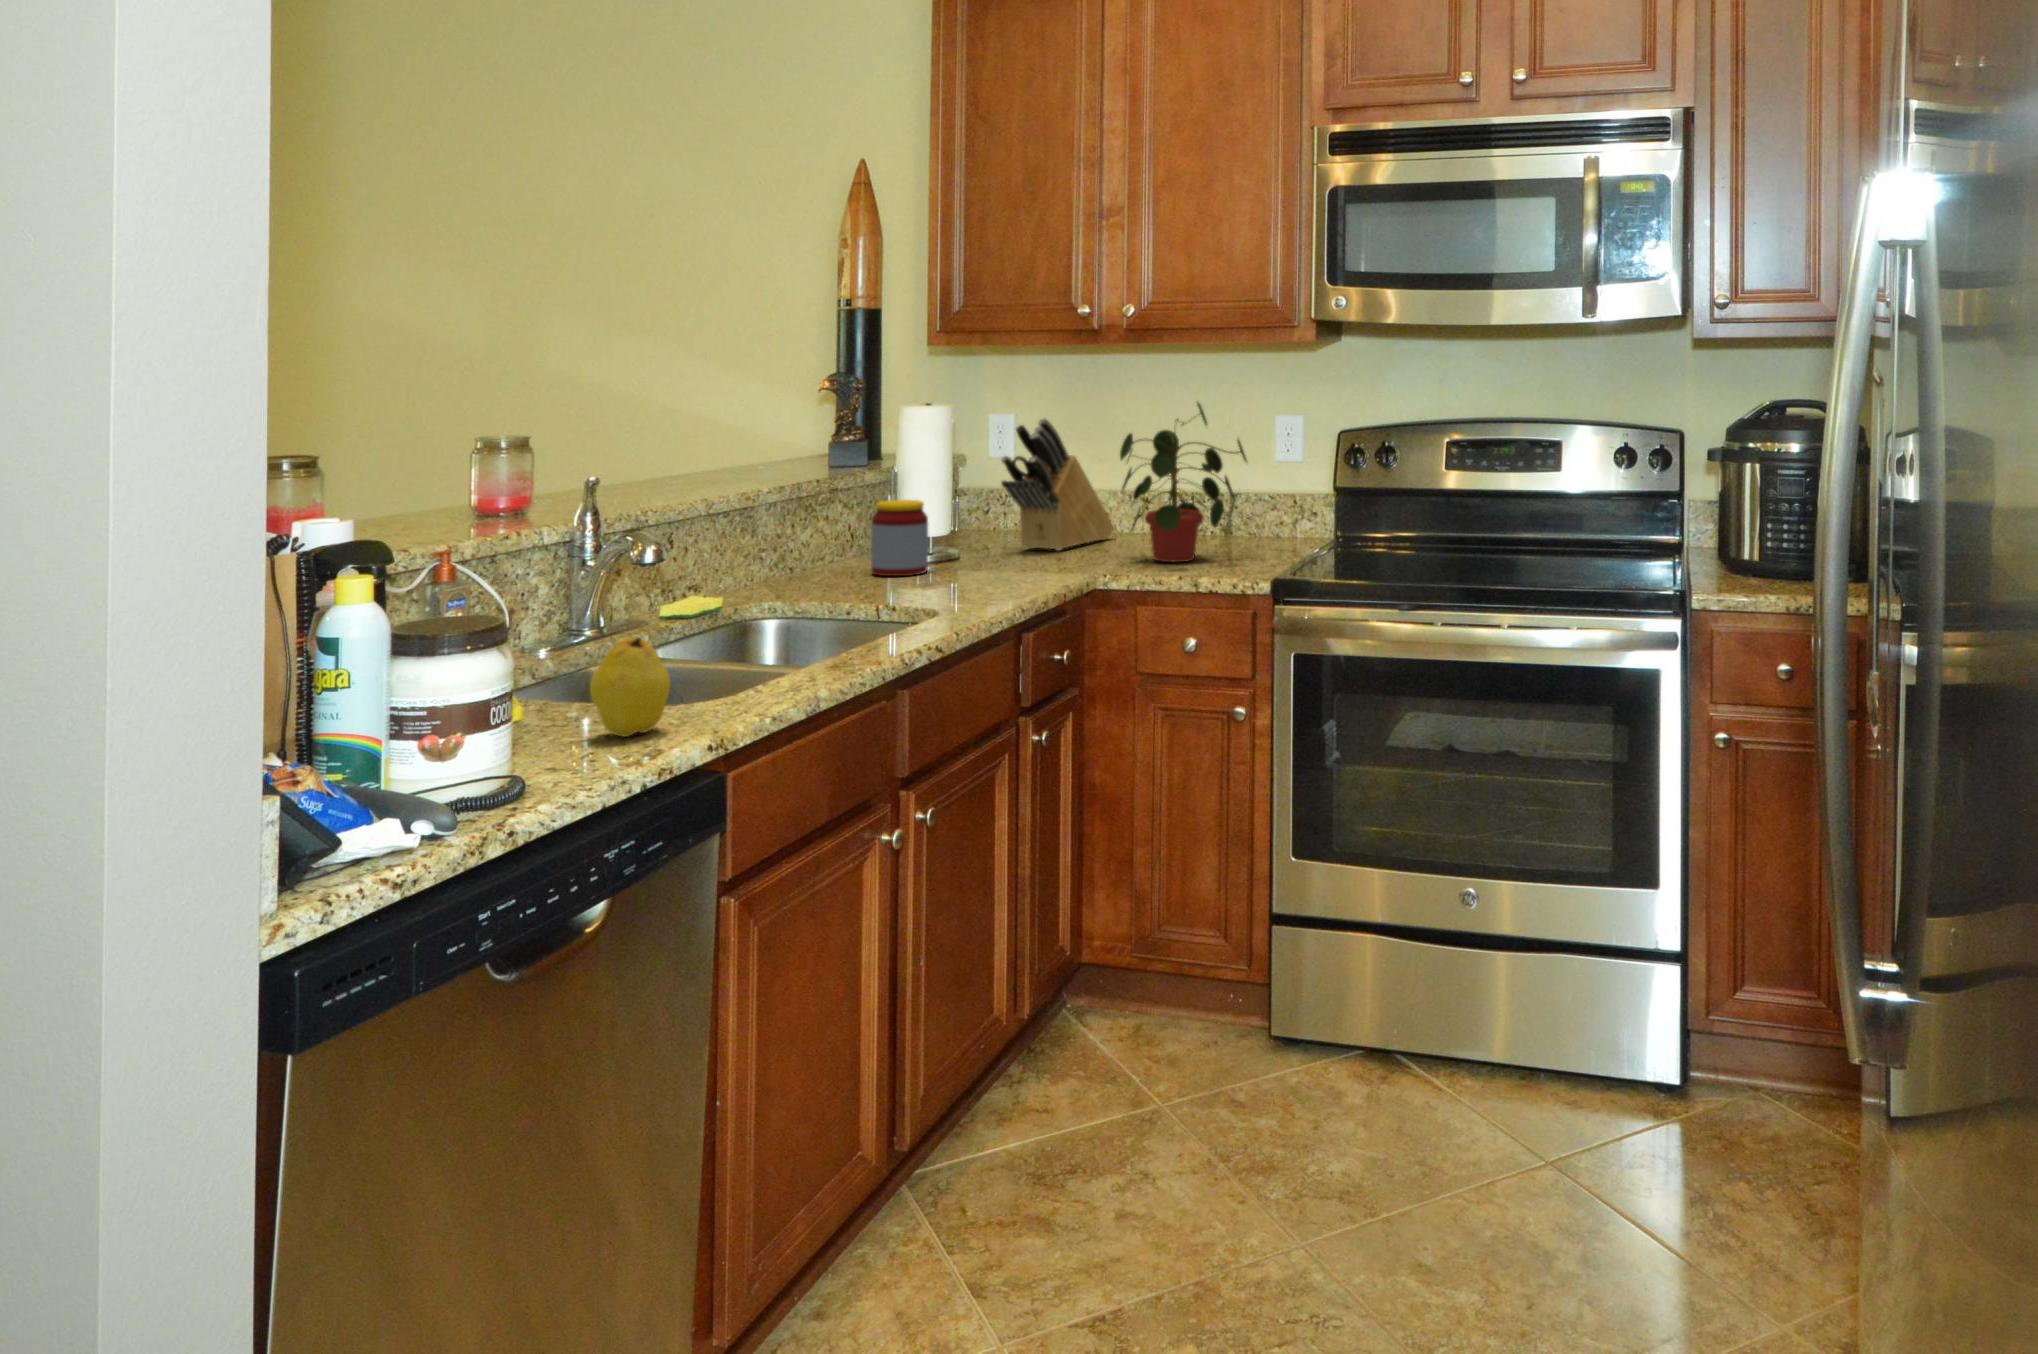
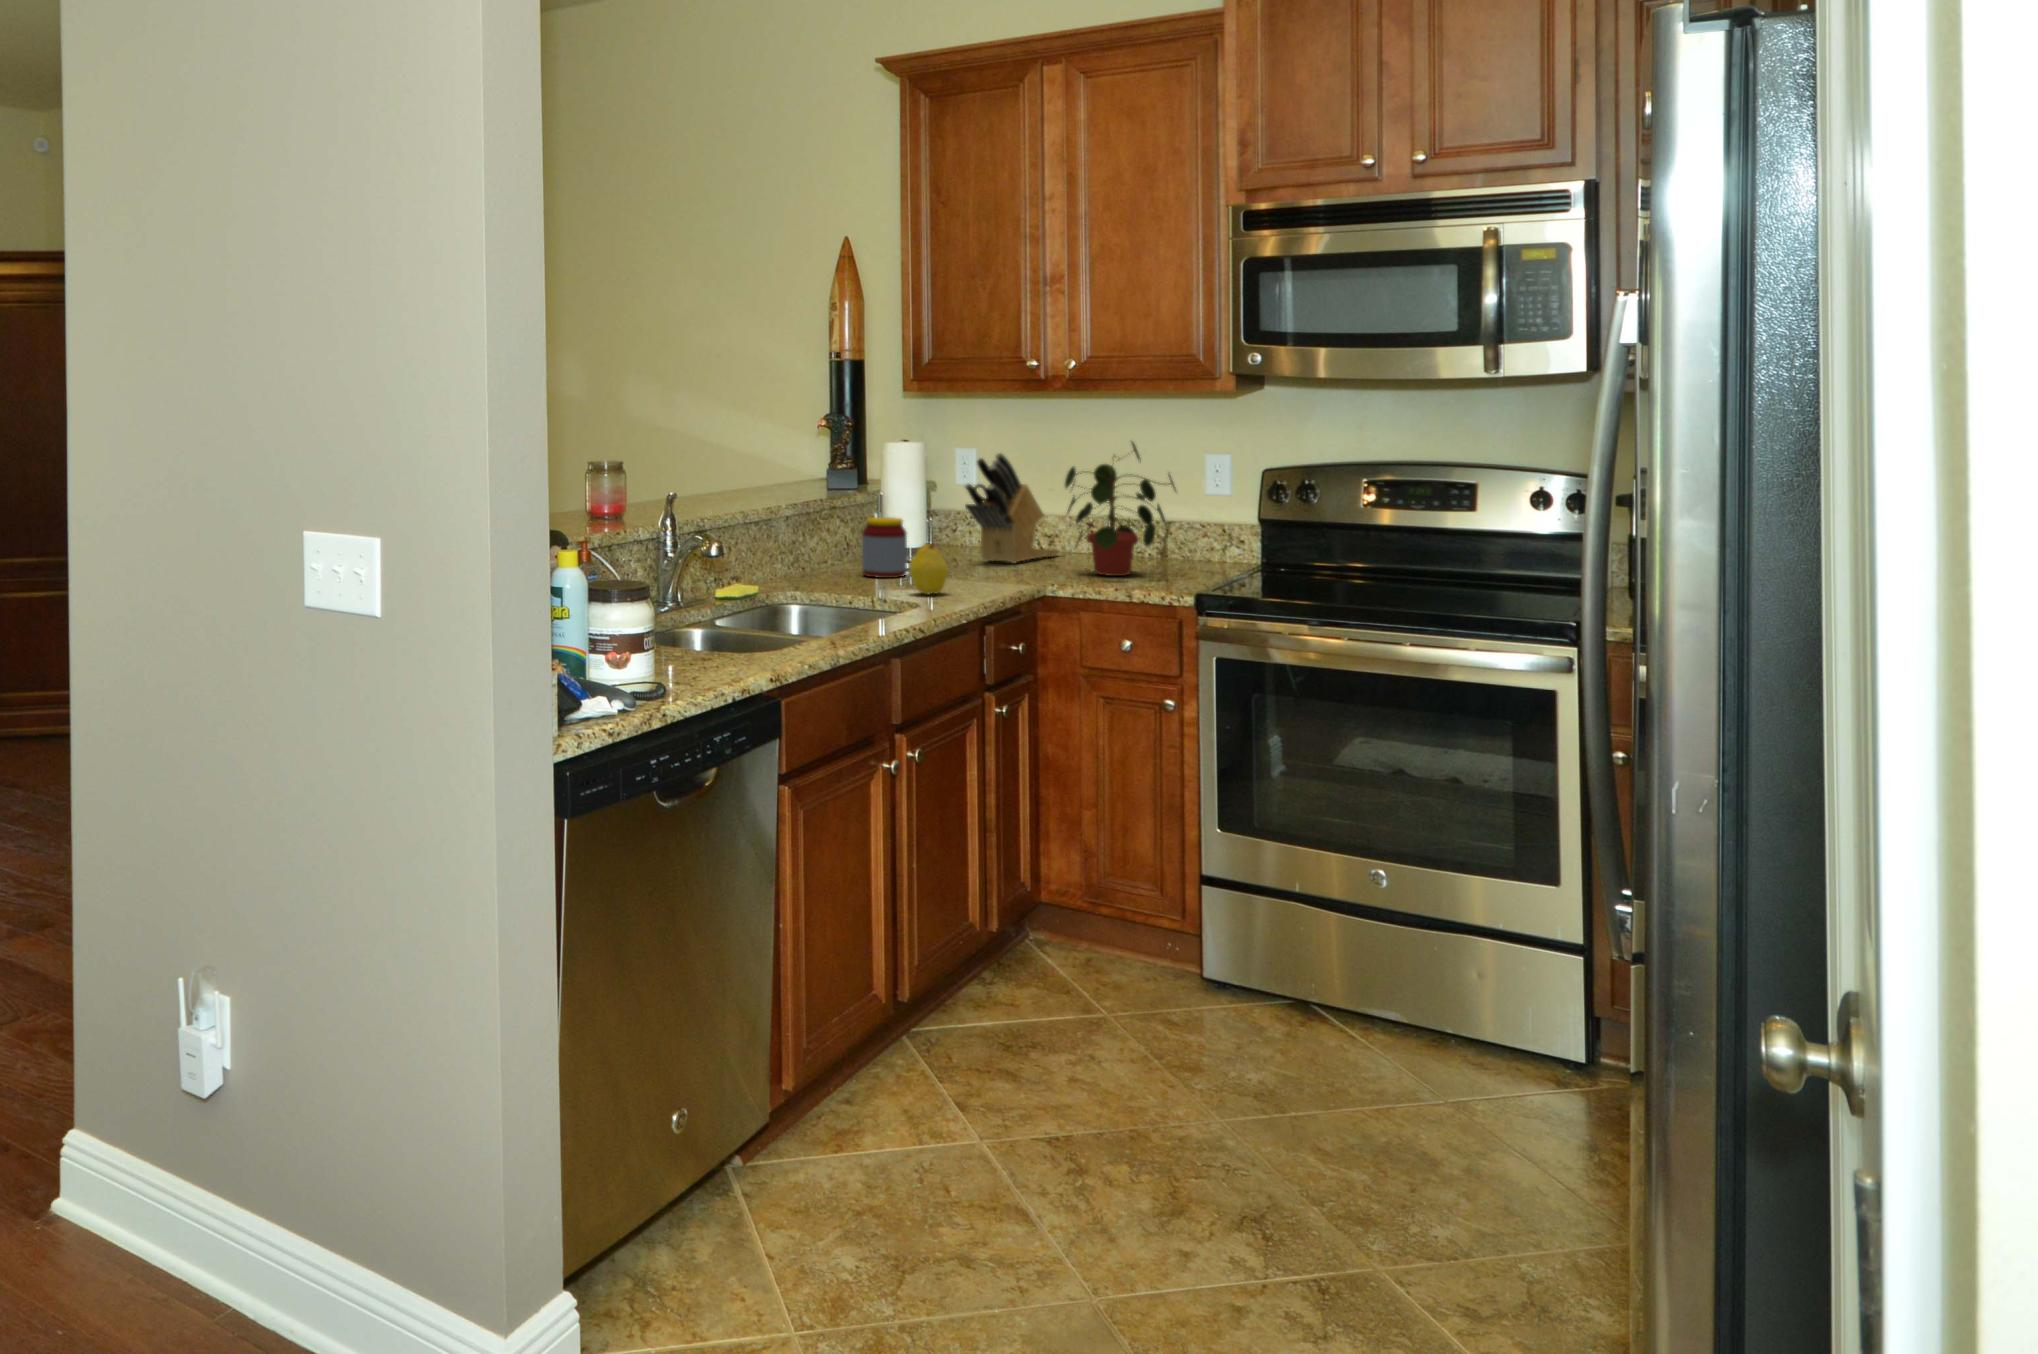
fruit: present [590,637,670,737] -> present [909,544,948,594]

